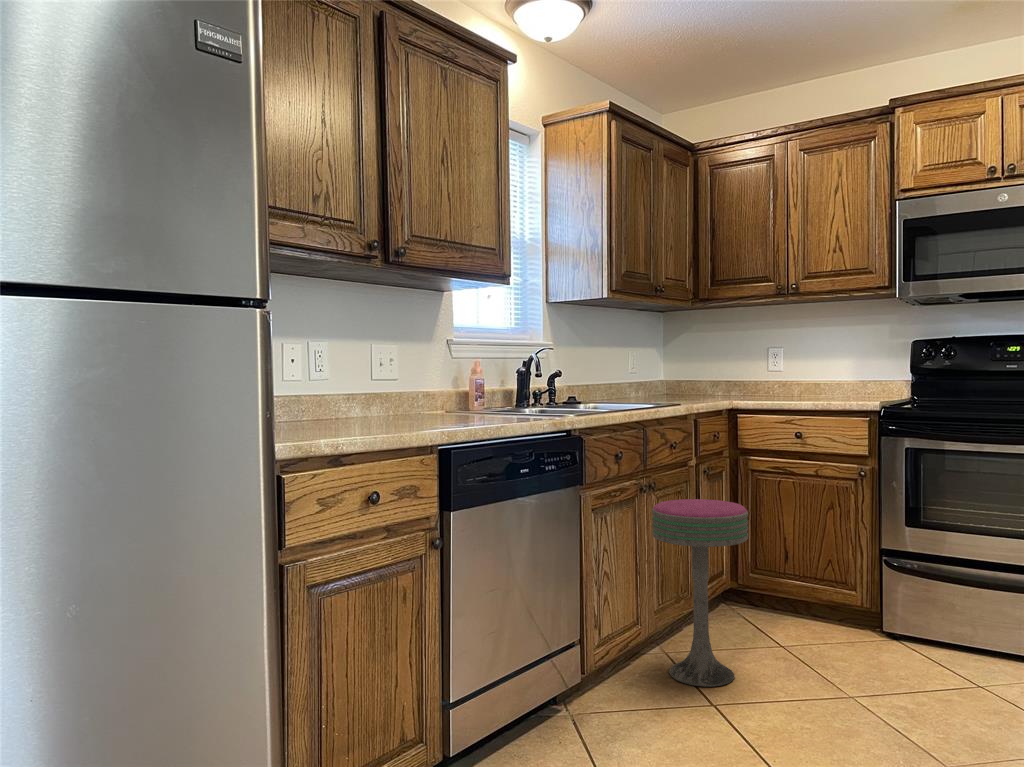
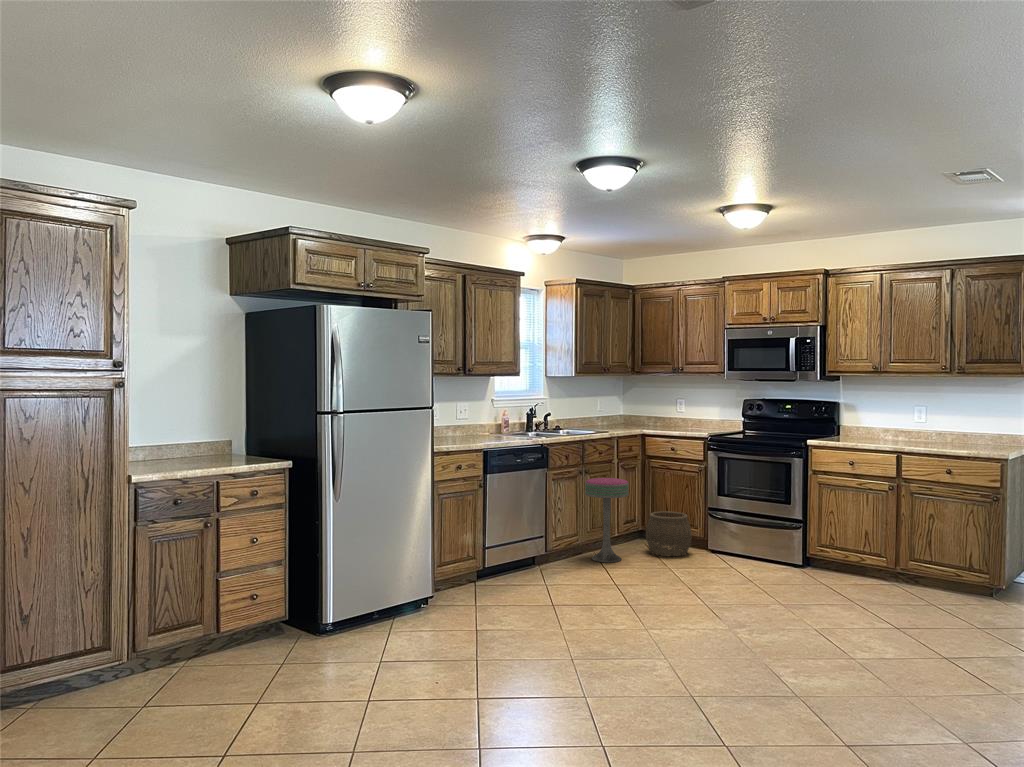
woven basket: none [763,560,864,659] -> present [646,511,692,557]

